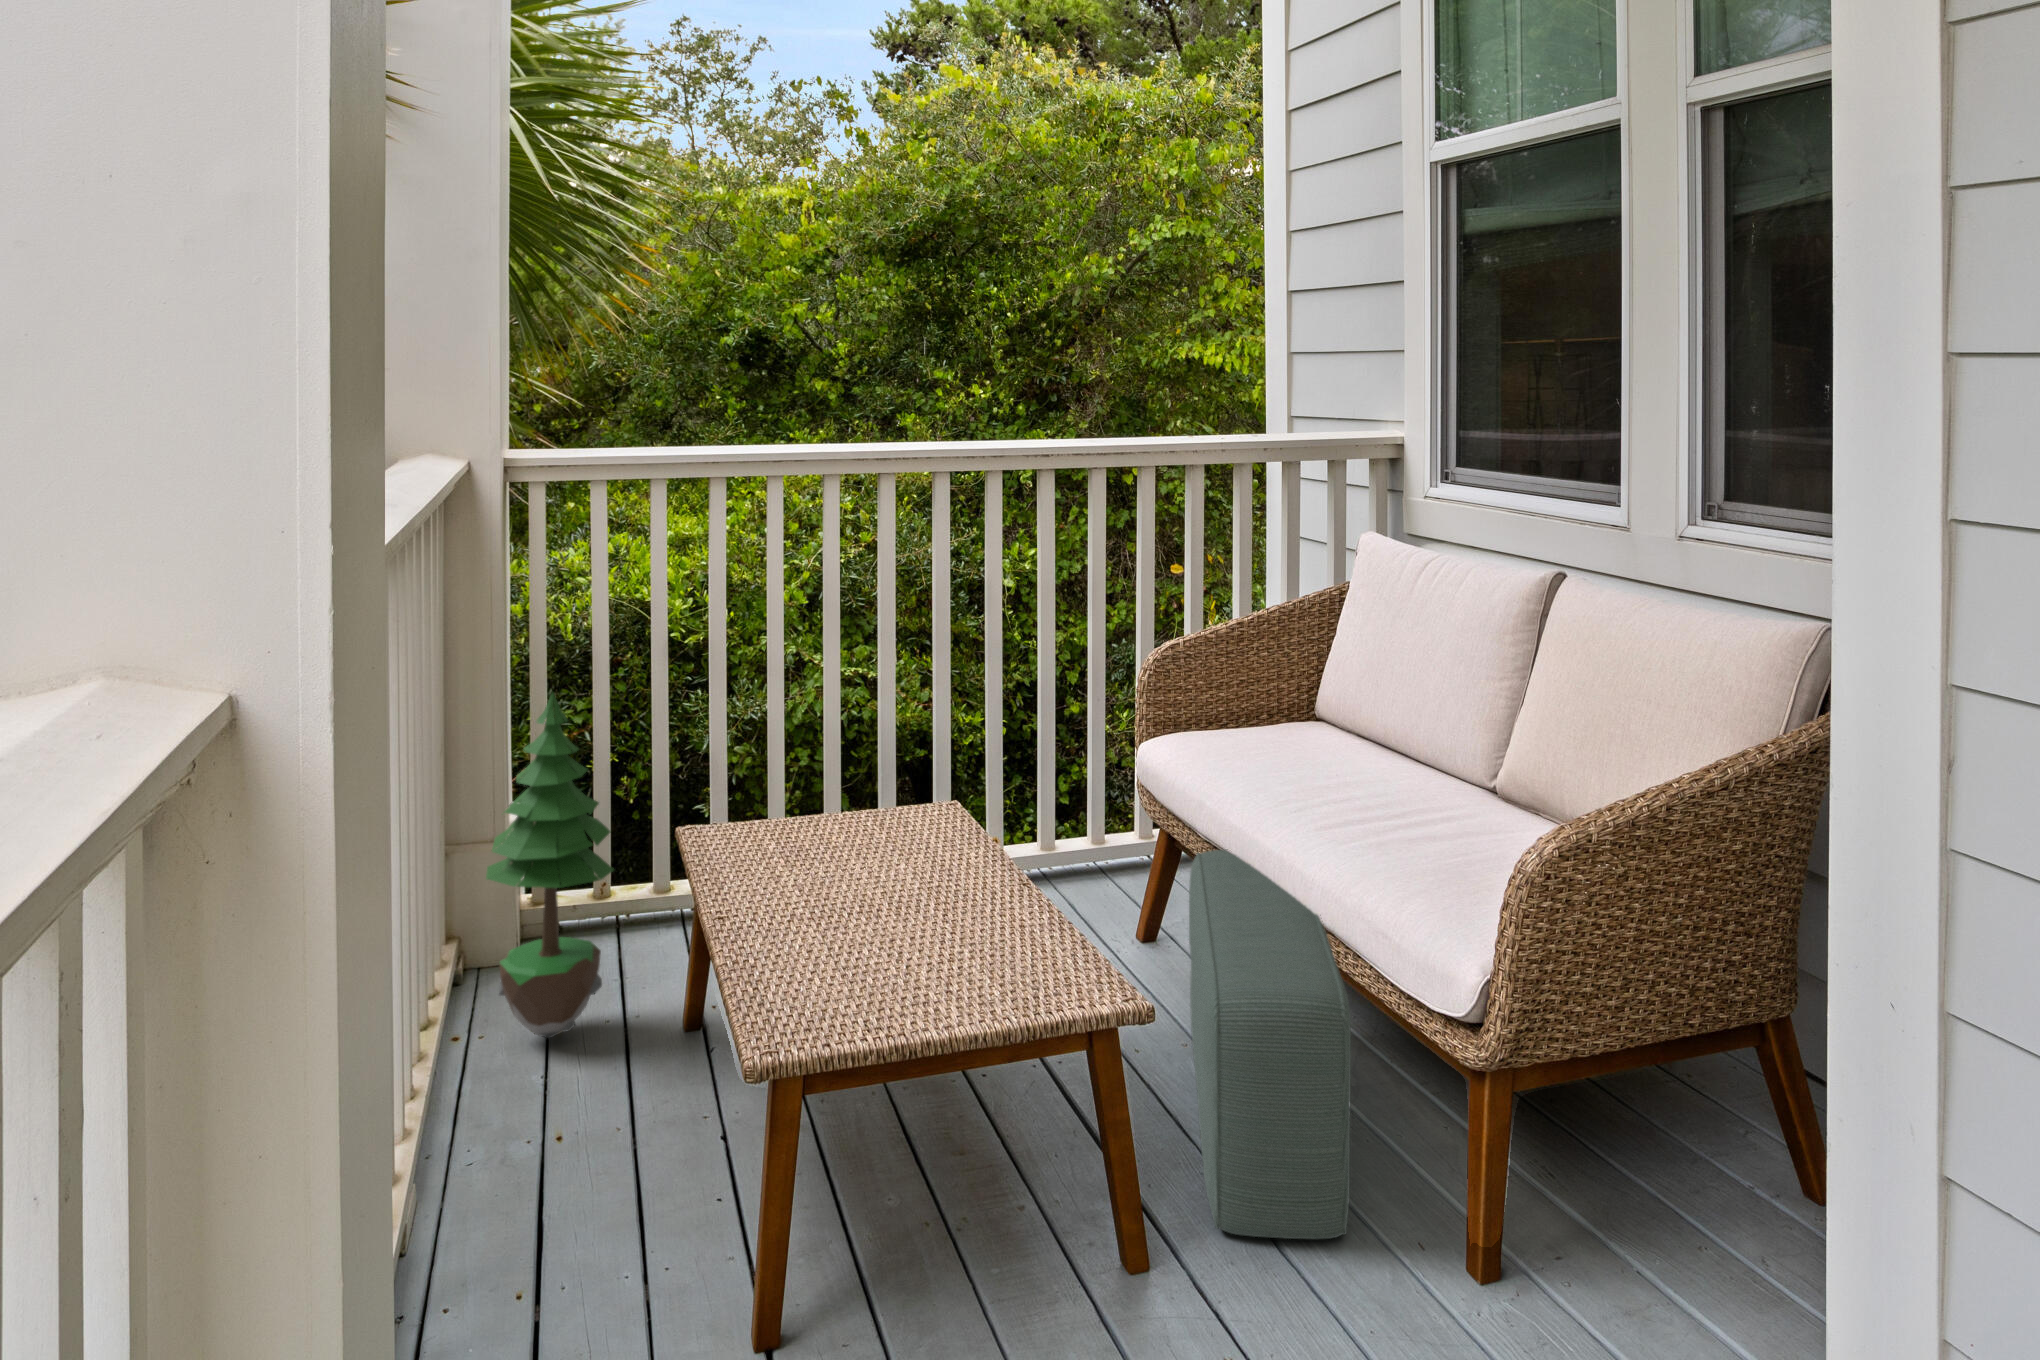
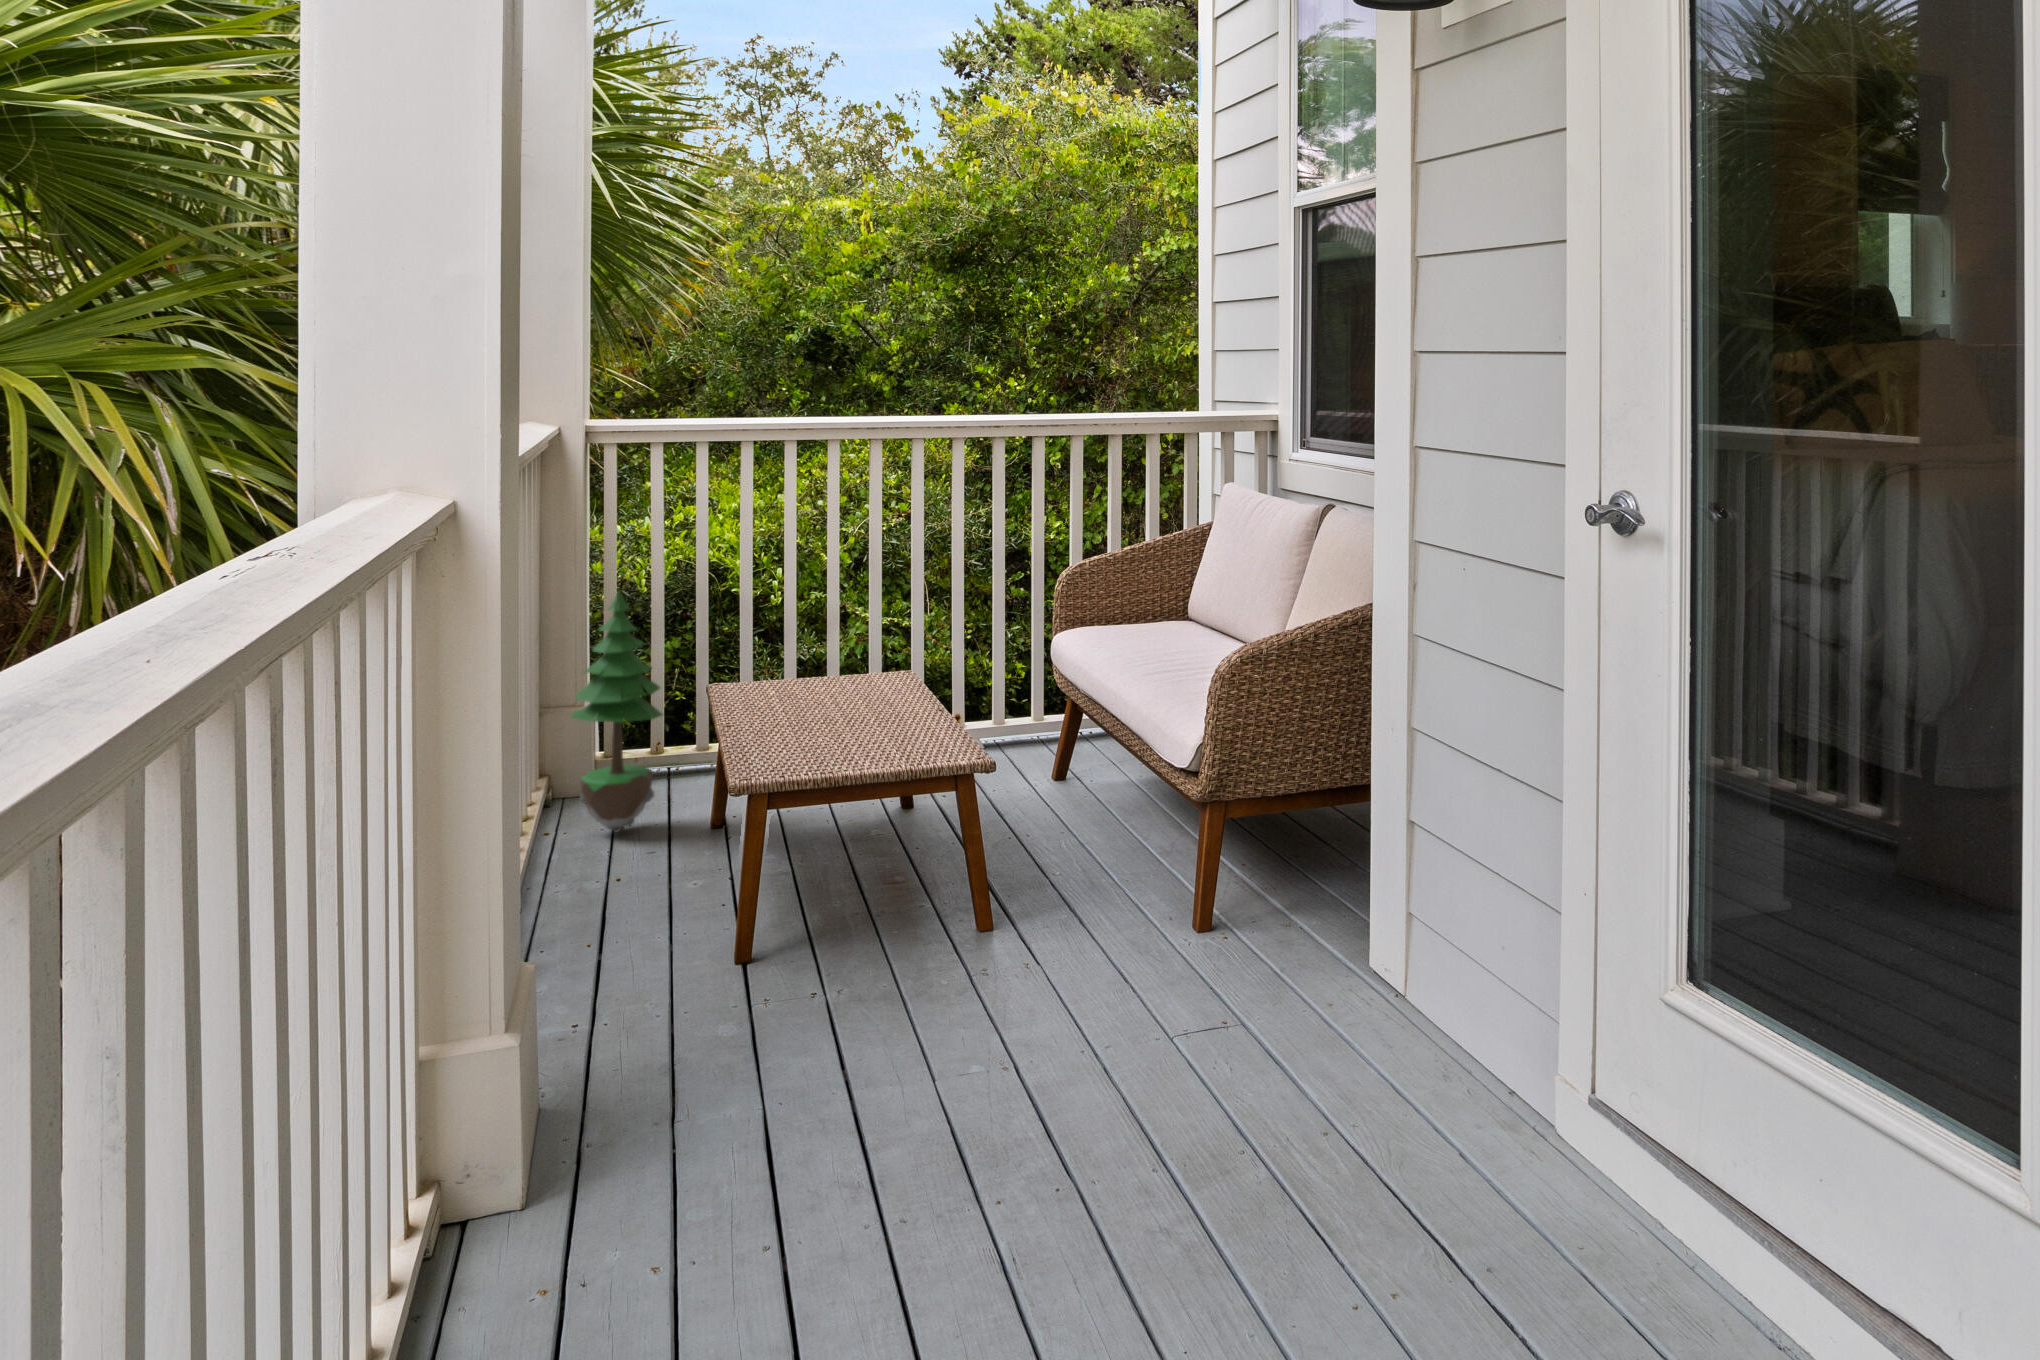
pouf: present [1189,850,1351,1239] -> none [1039,696,1149,913]

